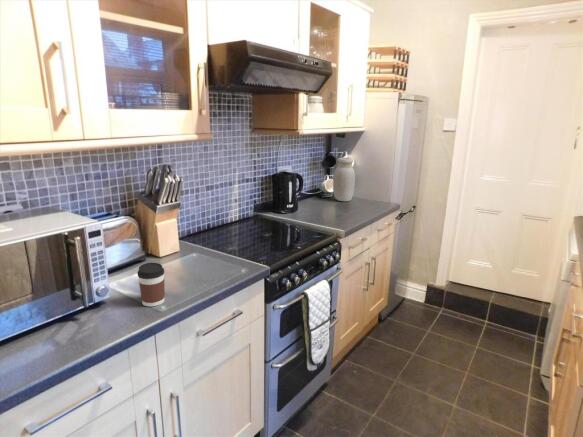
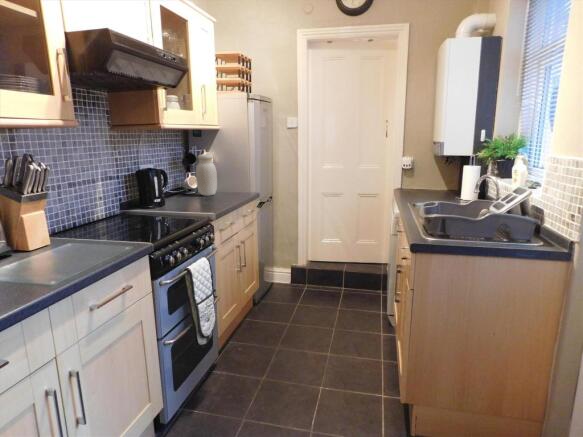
coffee cup: present [138,263,165,306] -> none [20,242,53,285]

